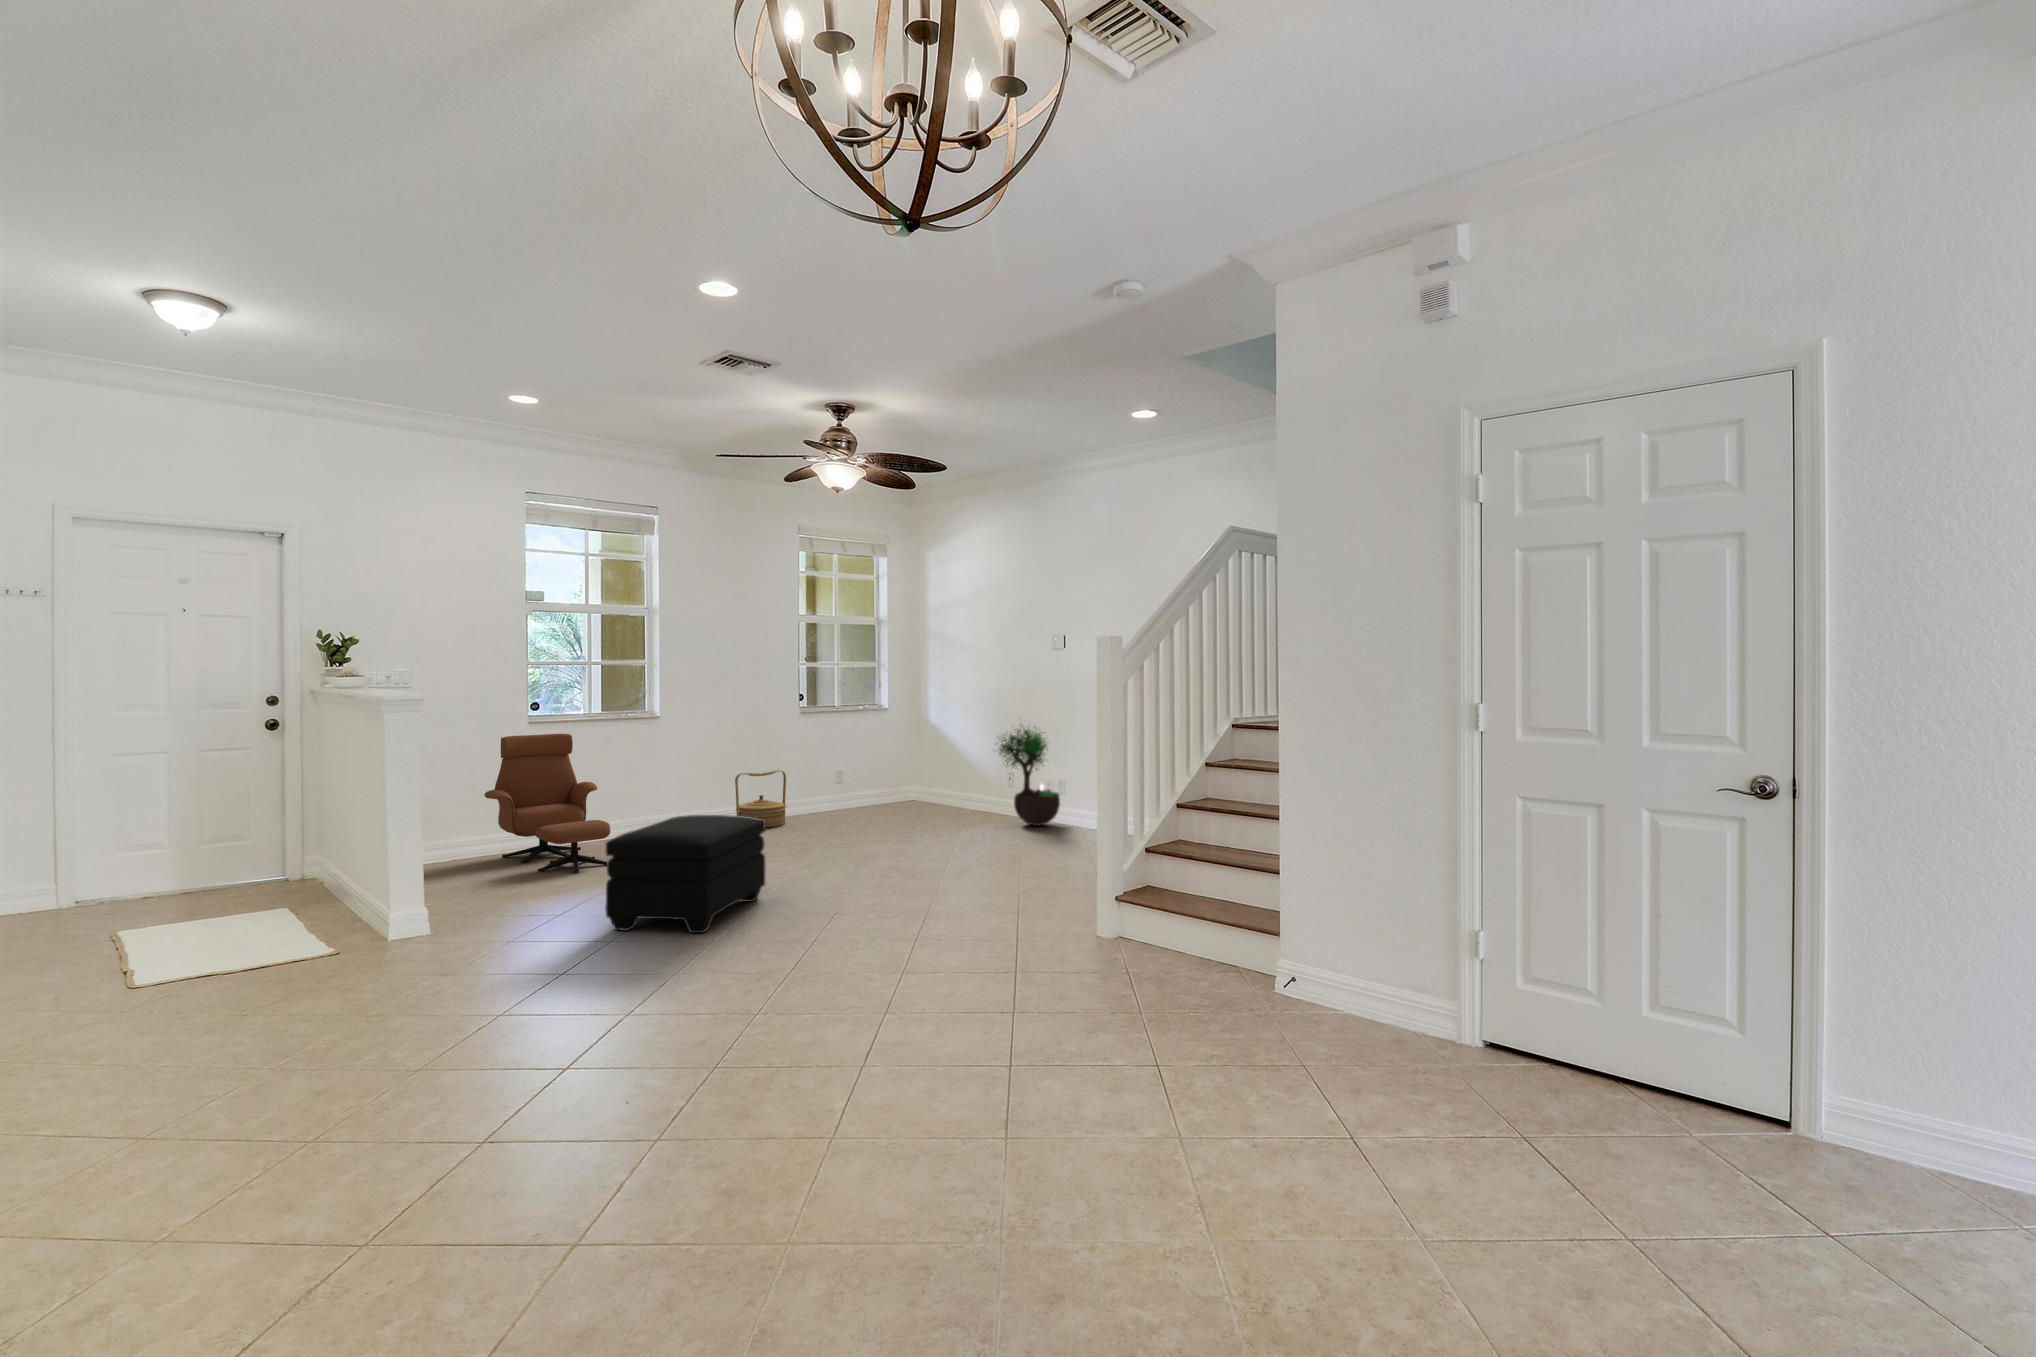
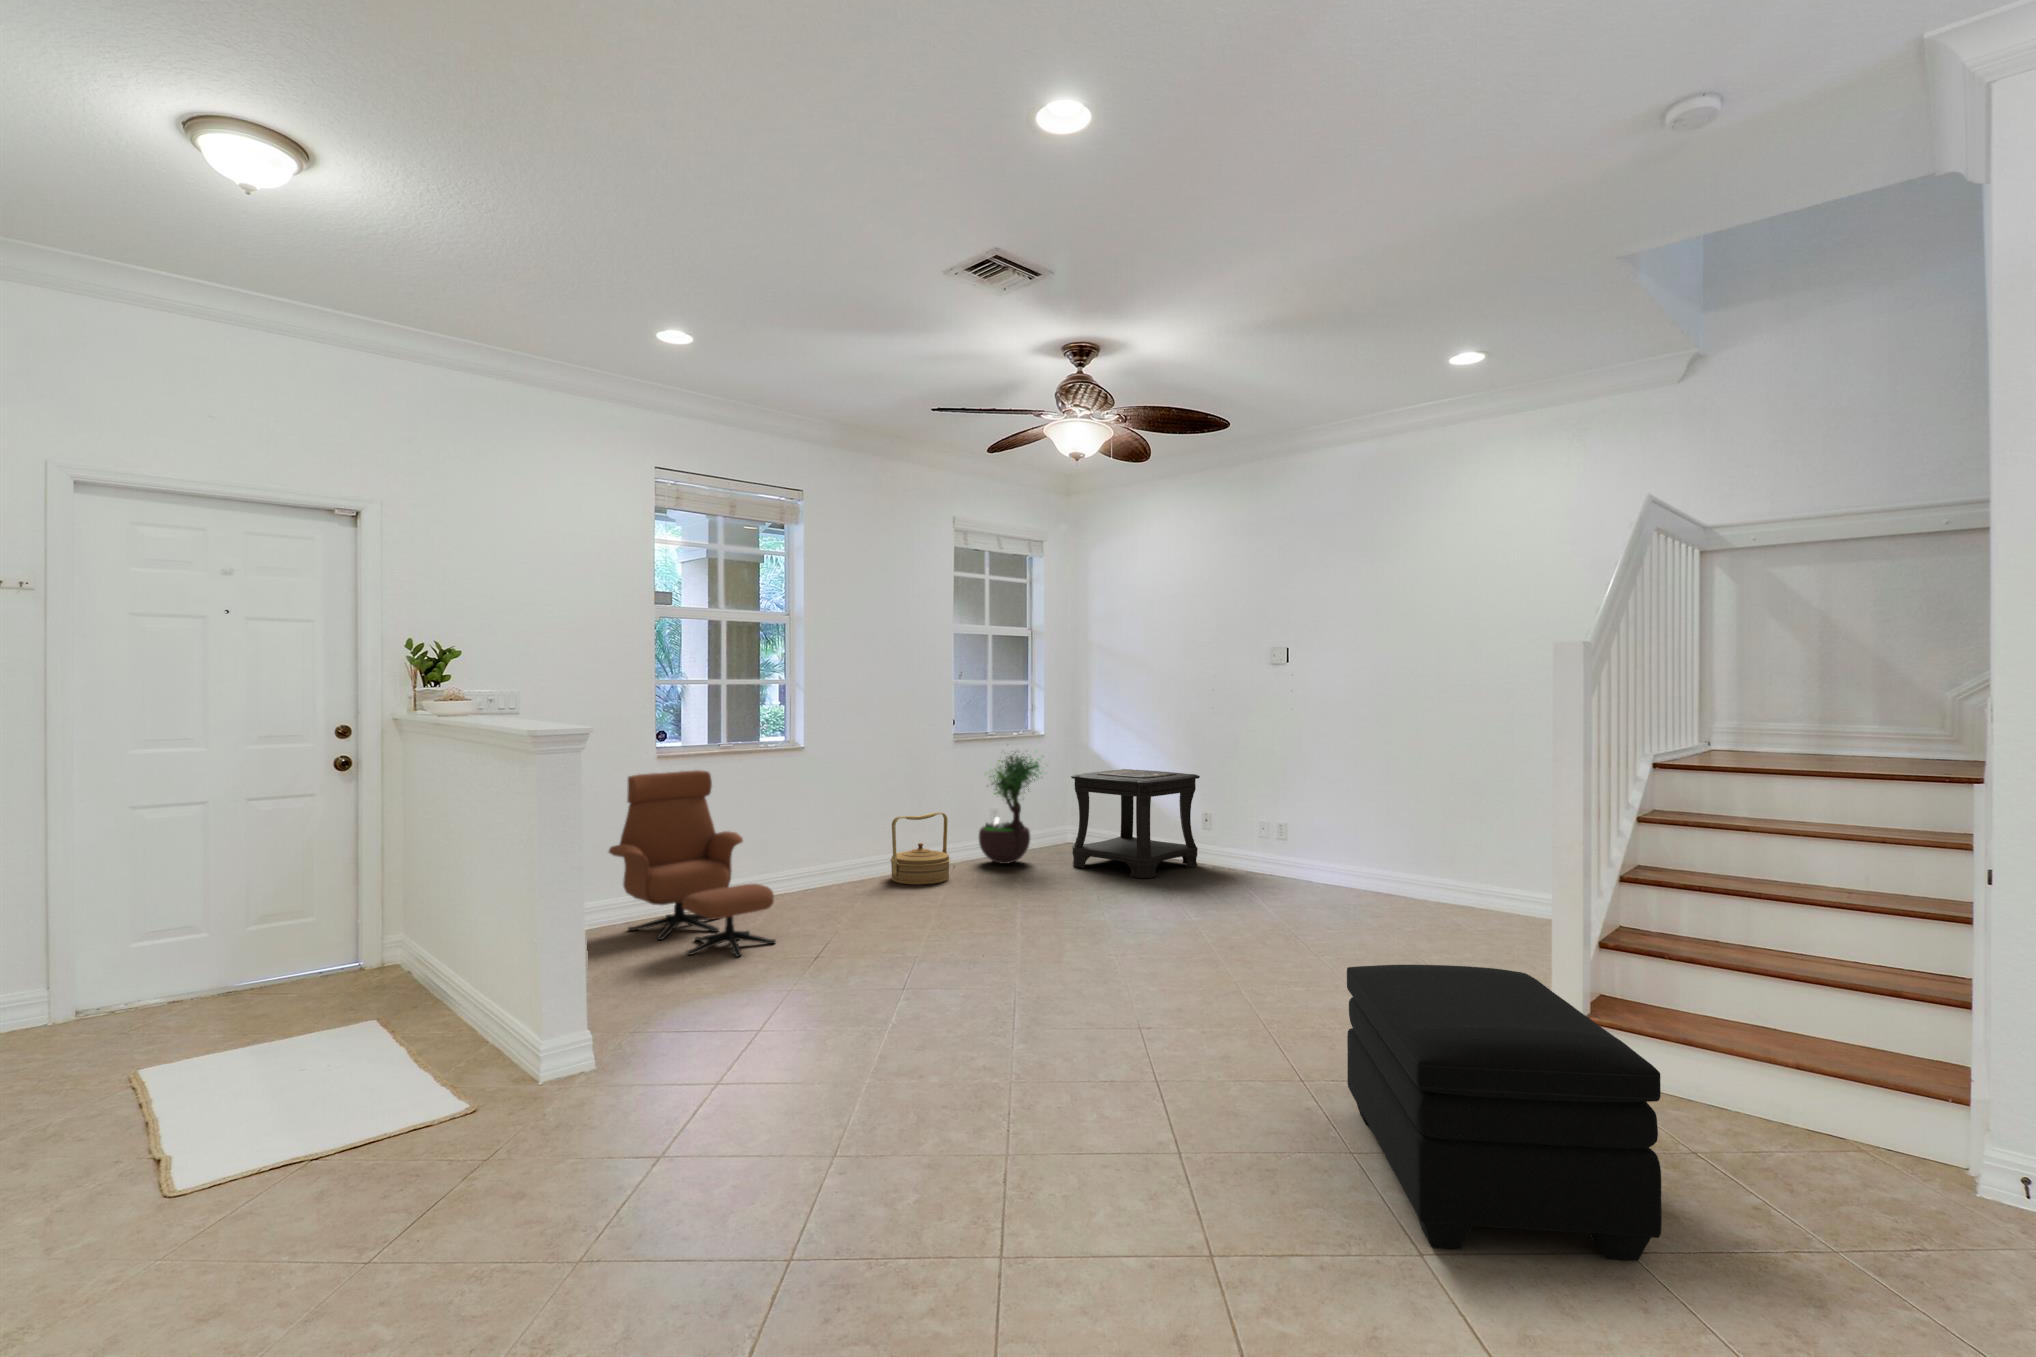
potted tree: present [996,729,1060,826] -> present [979,751,1041,864]
side table: none [894,737,1000,823] -> present [1071,769,1200,878]
ottoman: present [606,815,765,933] -> present [1347,965,1662,1260]

